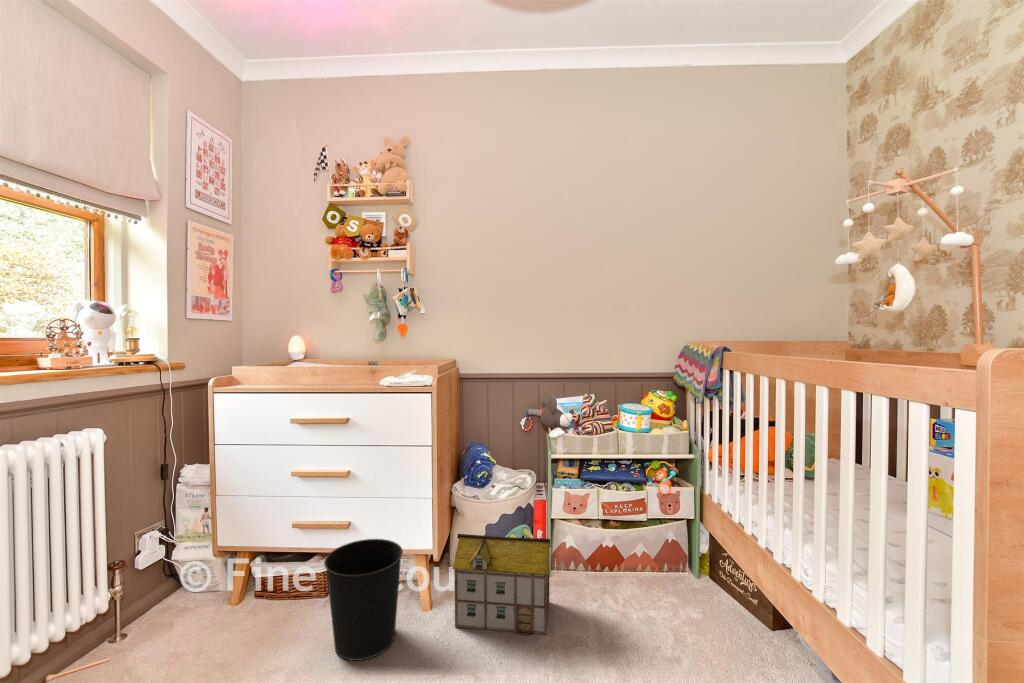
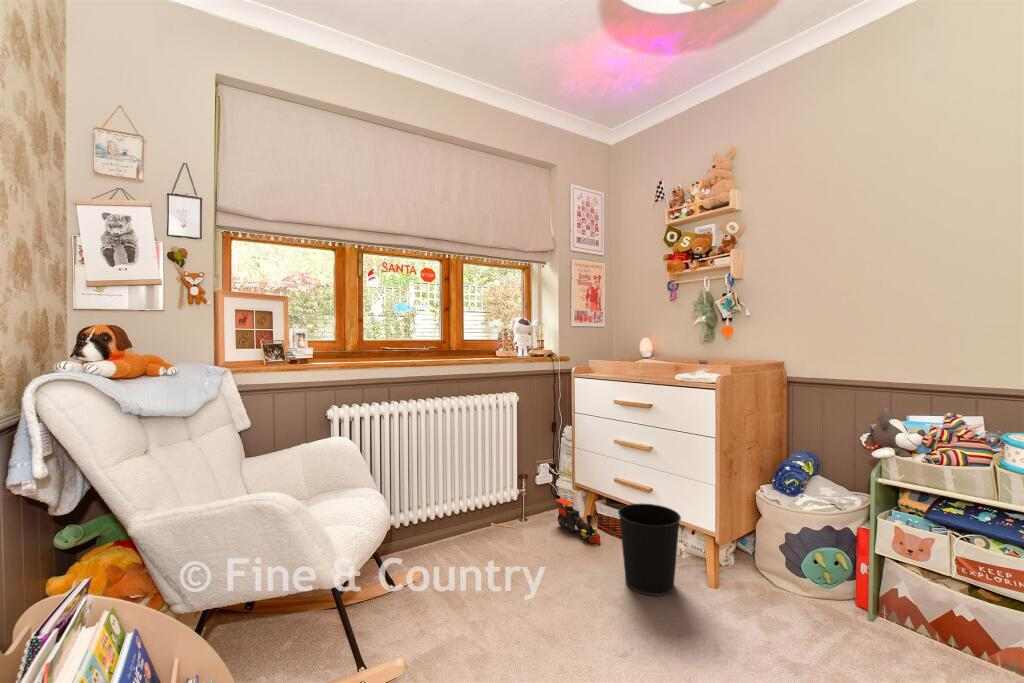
toy house: present [453,534,551,635] -> none [724,526,850,659]
toy train: none [181,573,273,622] -> present [555,498,600,544]

